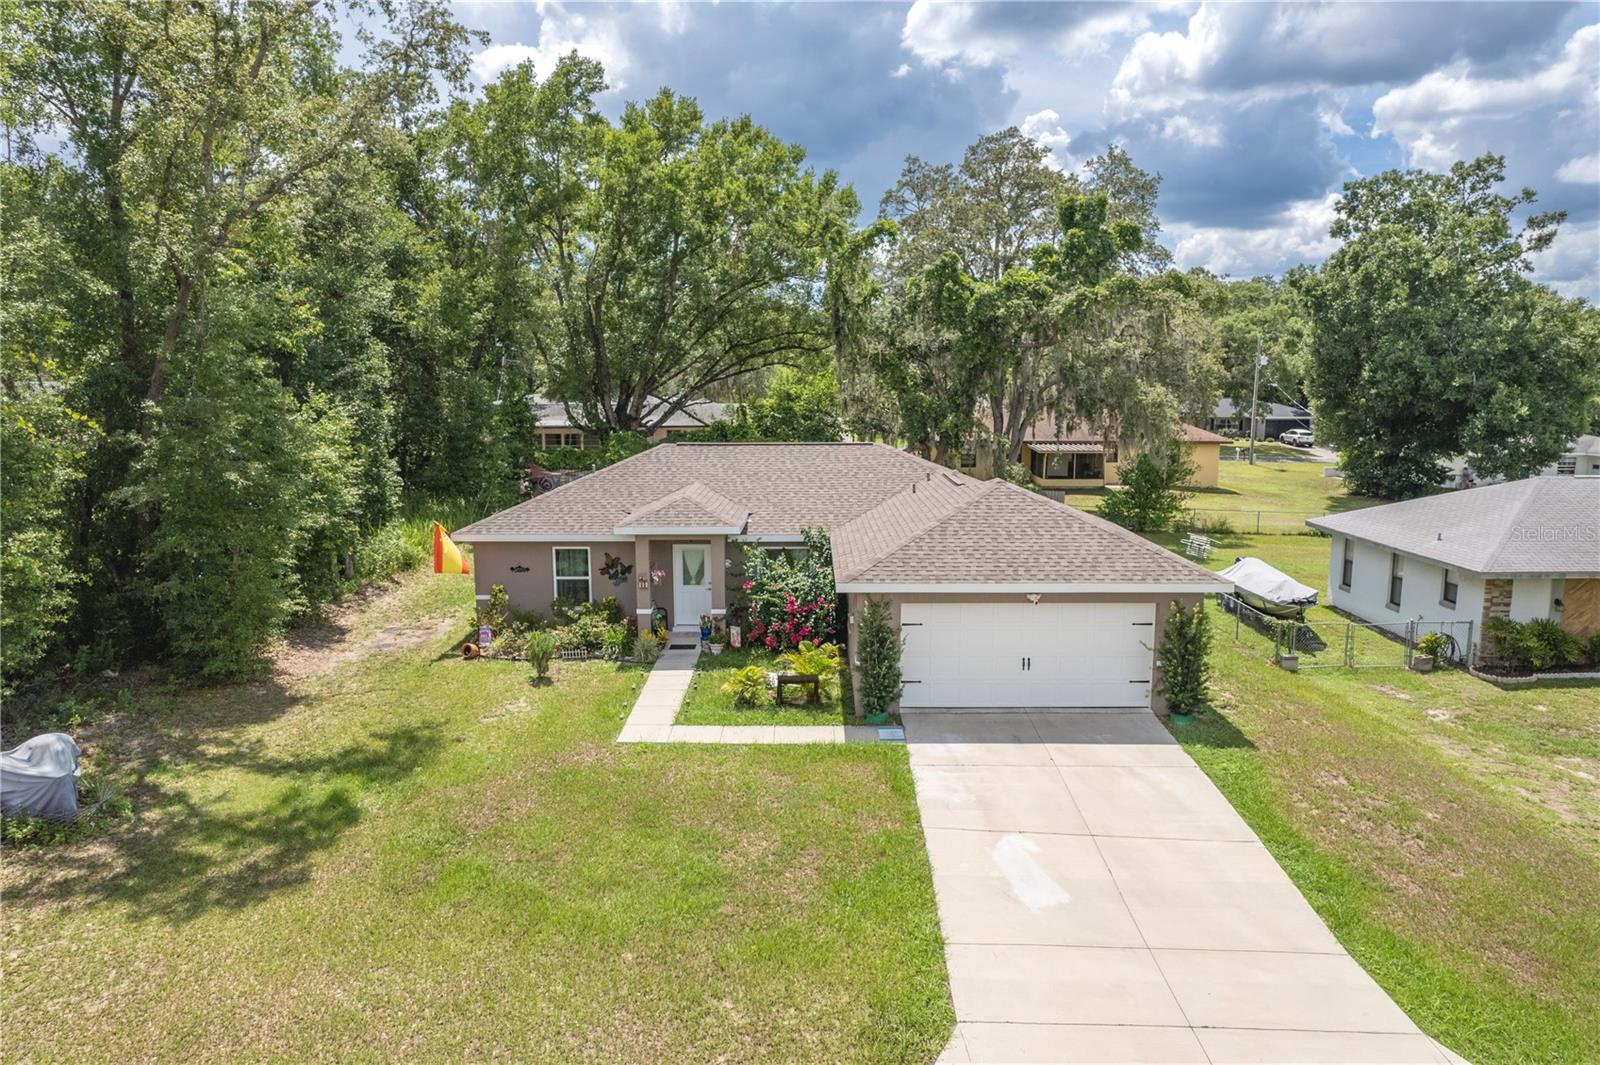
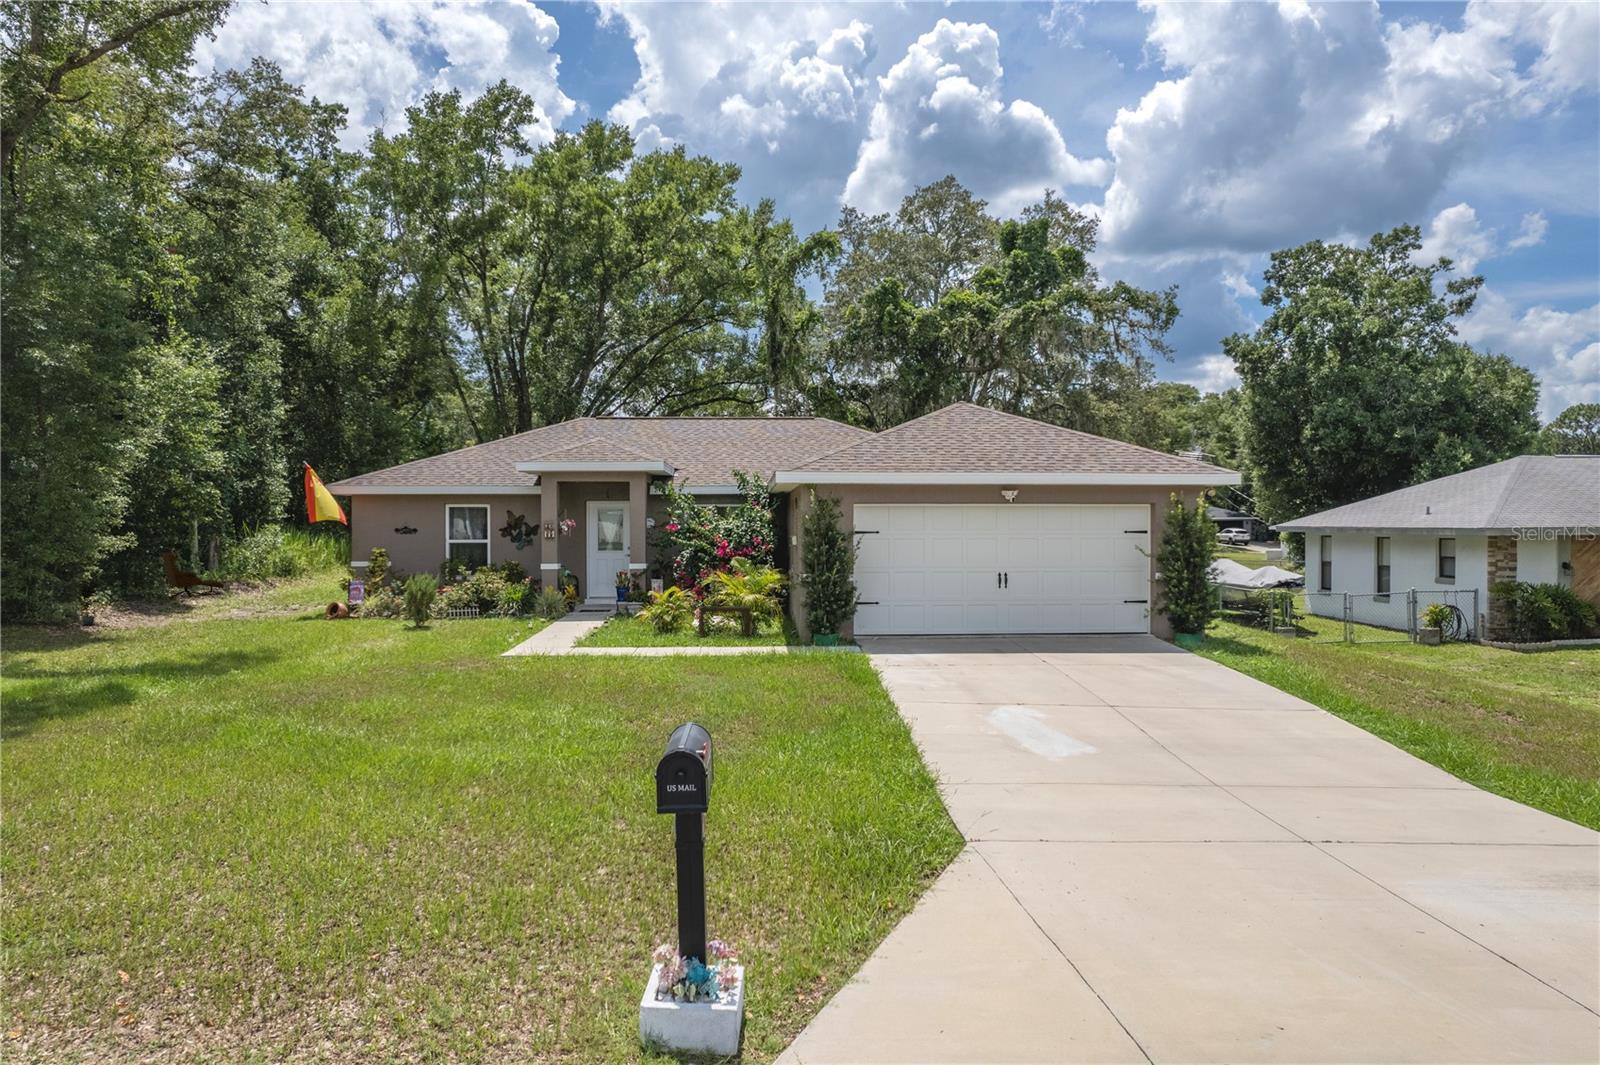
lounge chair: none [313,583,364,621] -> present [161,552,224,597]
potted plant: none [272,634,289,670] -> present [78,580,99,625]

